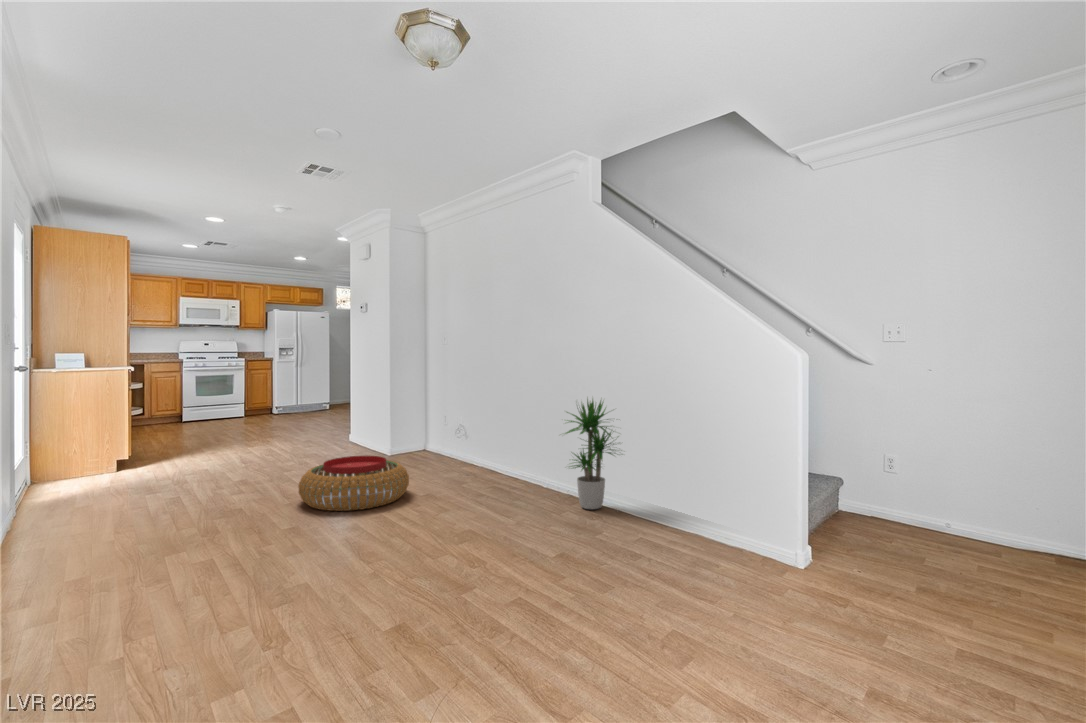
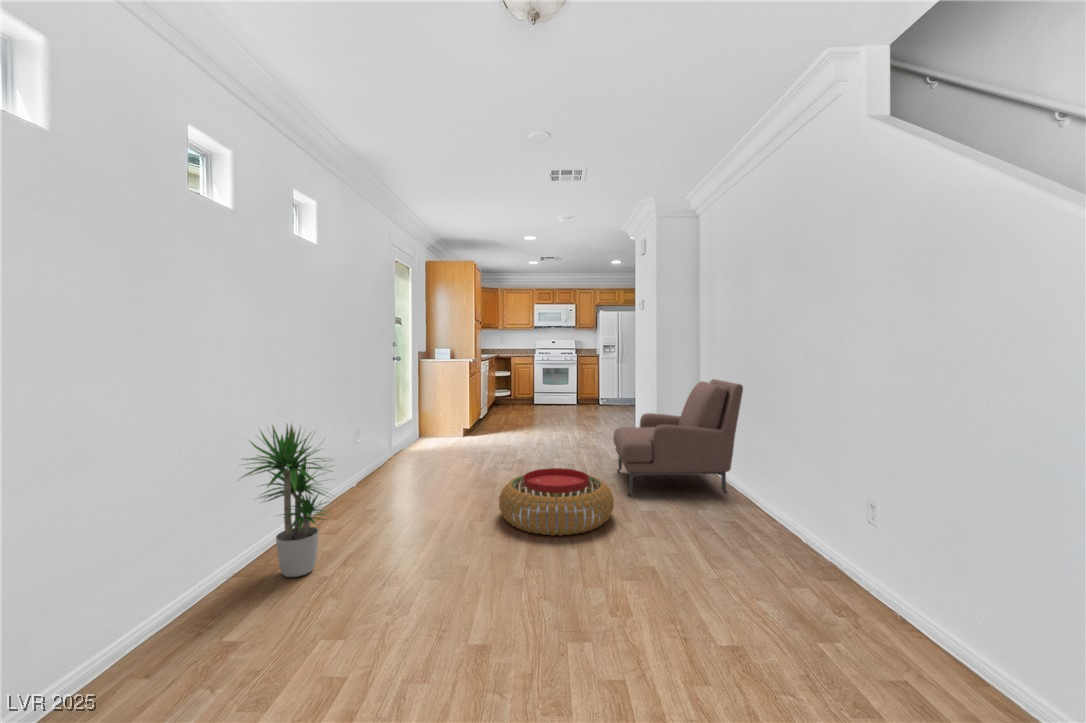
armchair: none [365,375,481,476] -> present [613,379,743,496]
potted plant: present [565,399,616,509] -> present [241,426,329,577]

